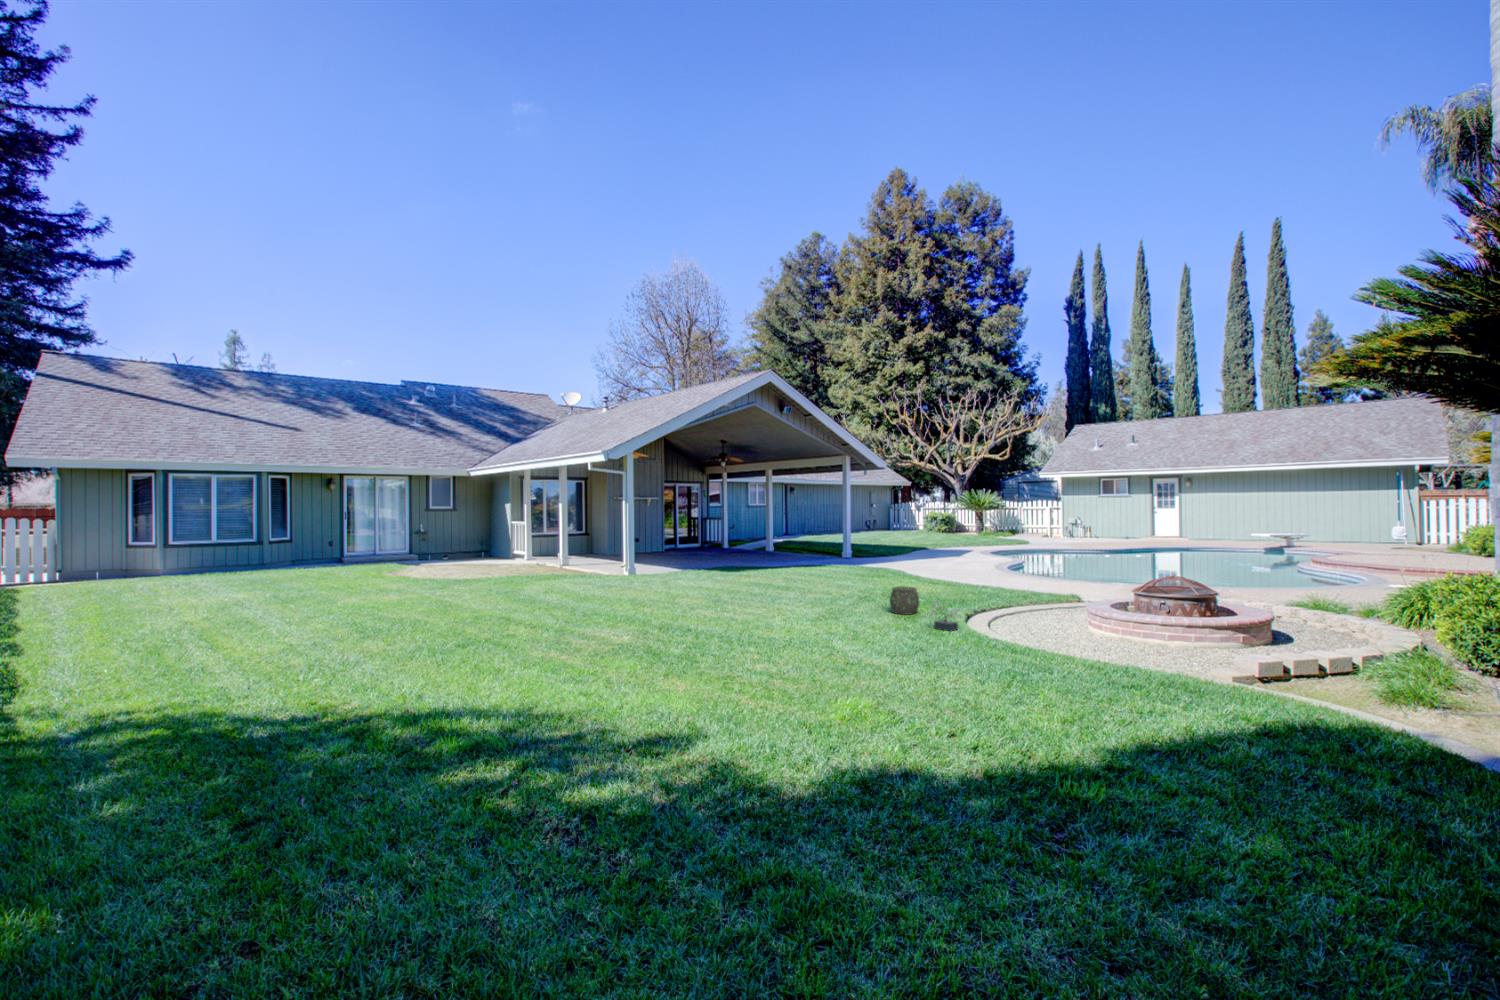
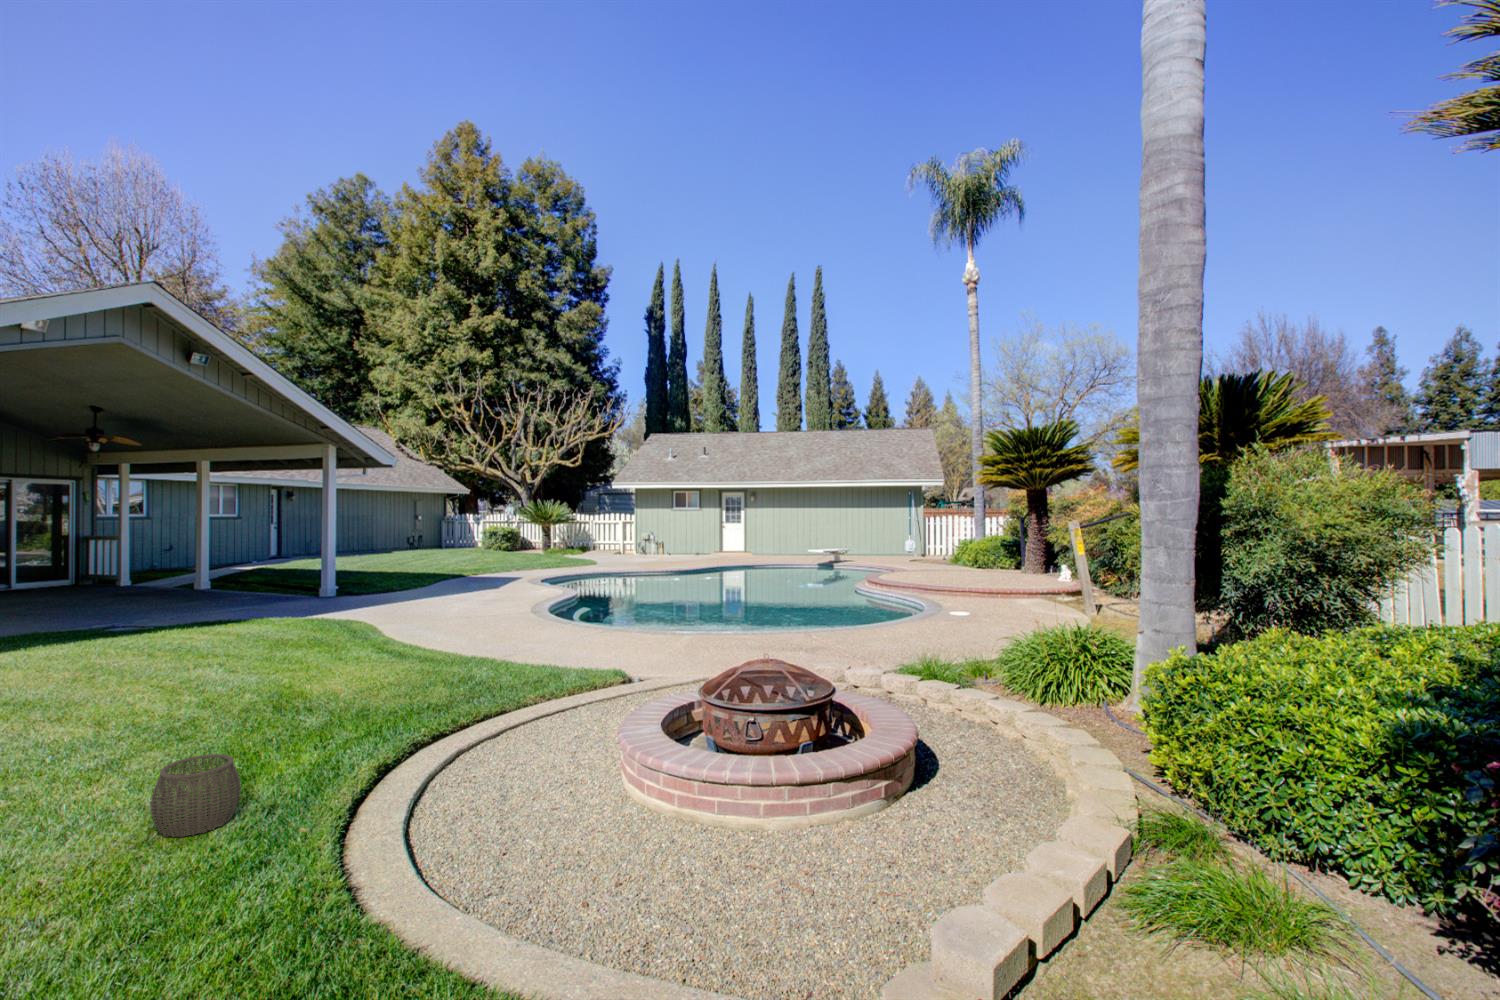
decorative plant: present [931,604,961,631] -> none [166,835,276,942]

